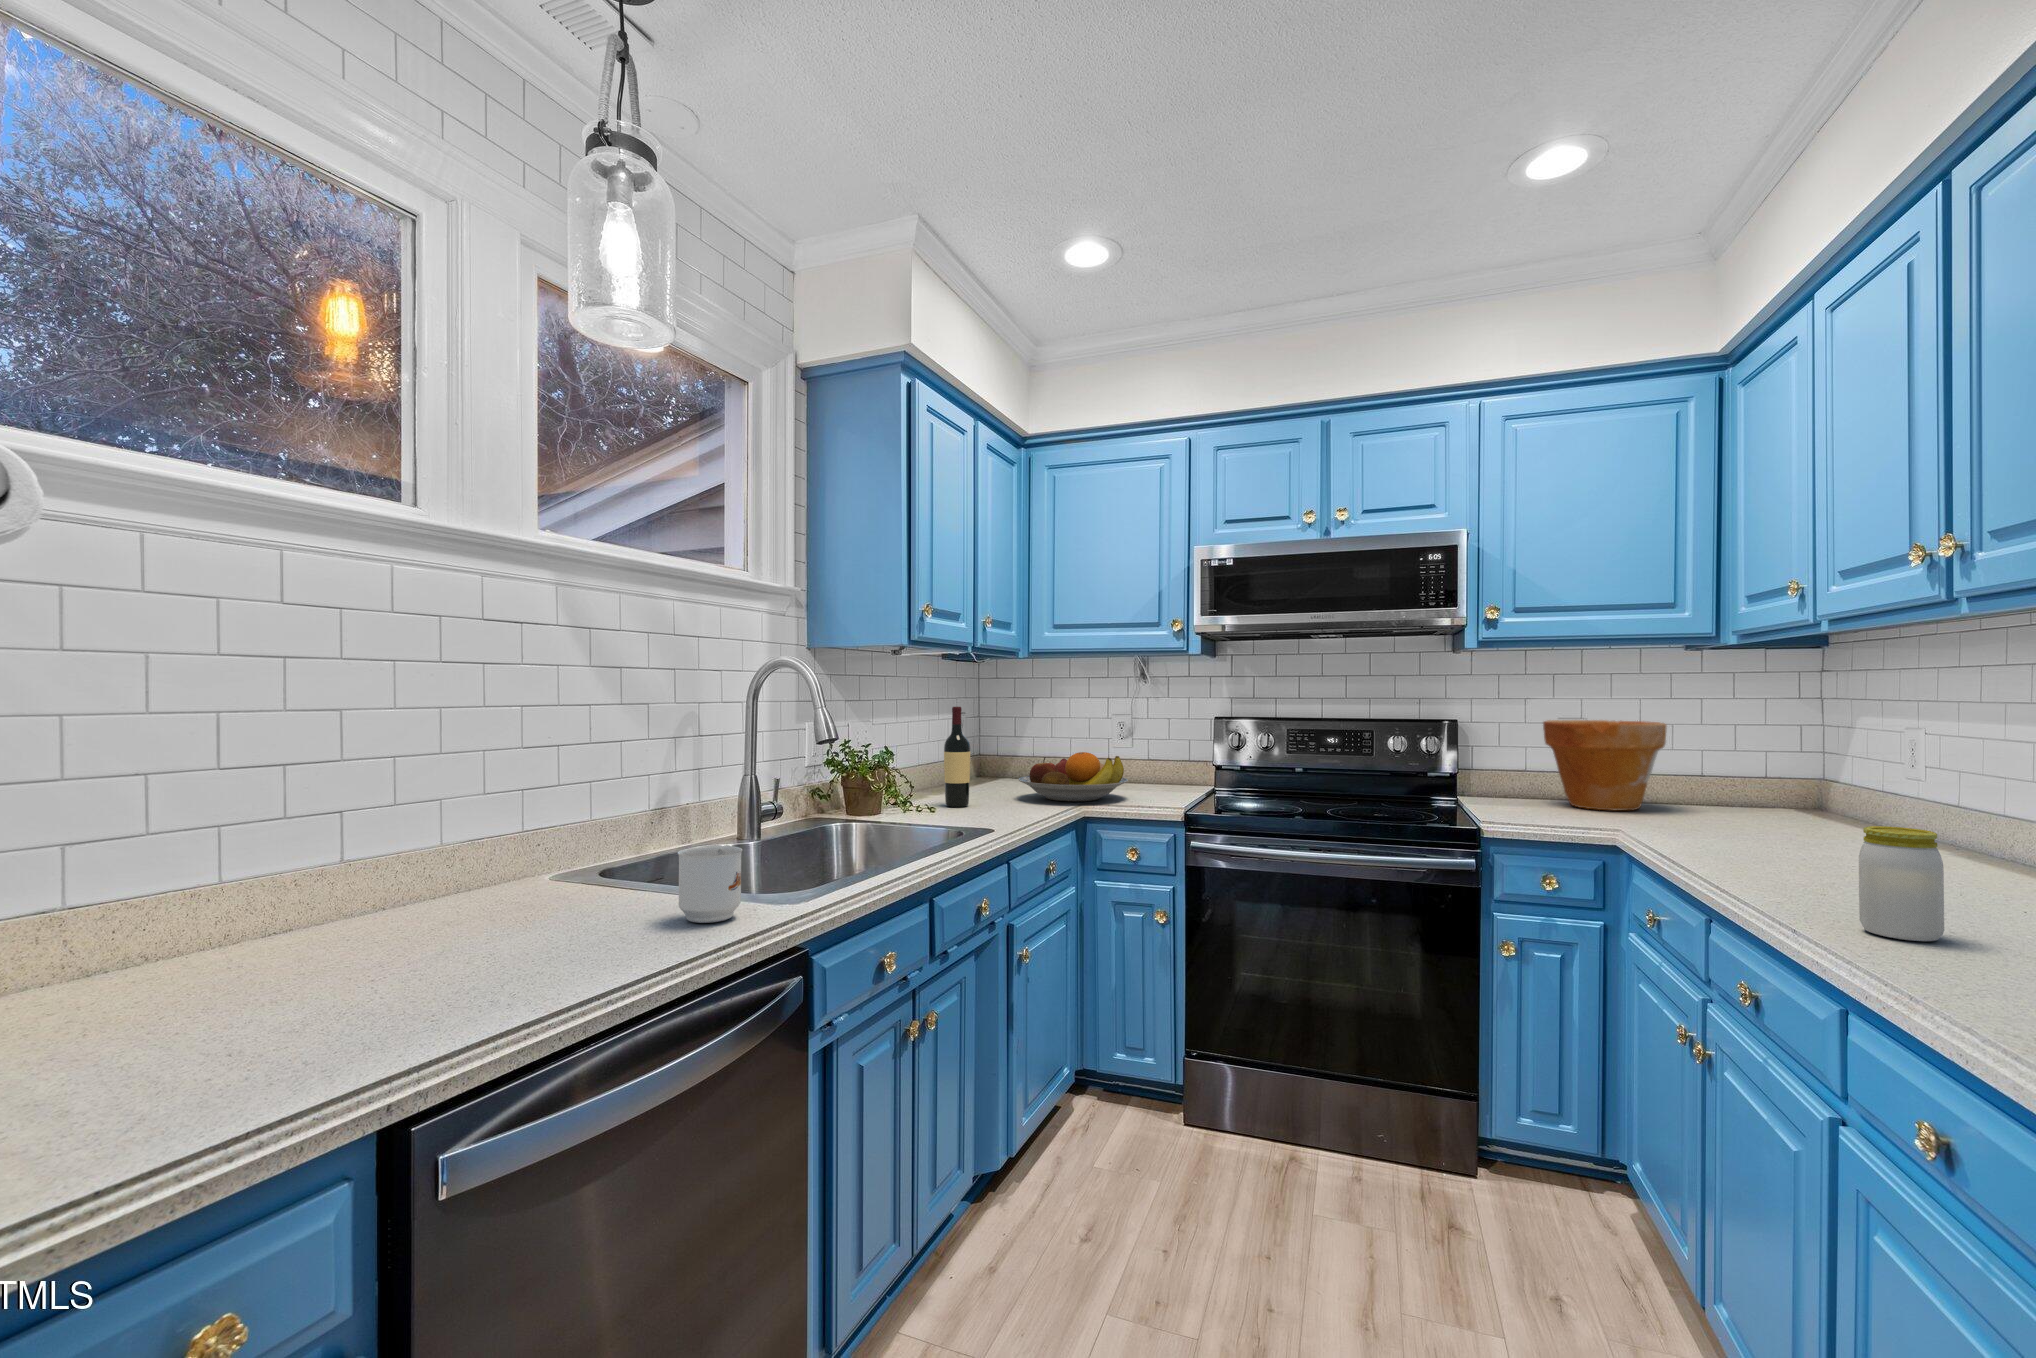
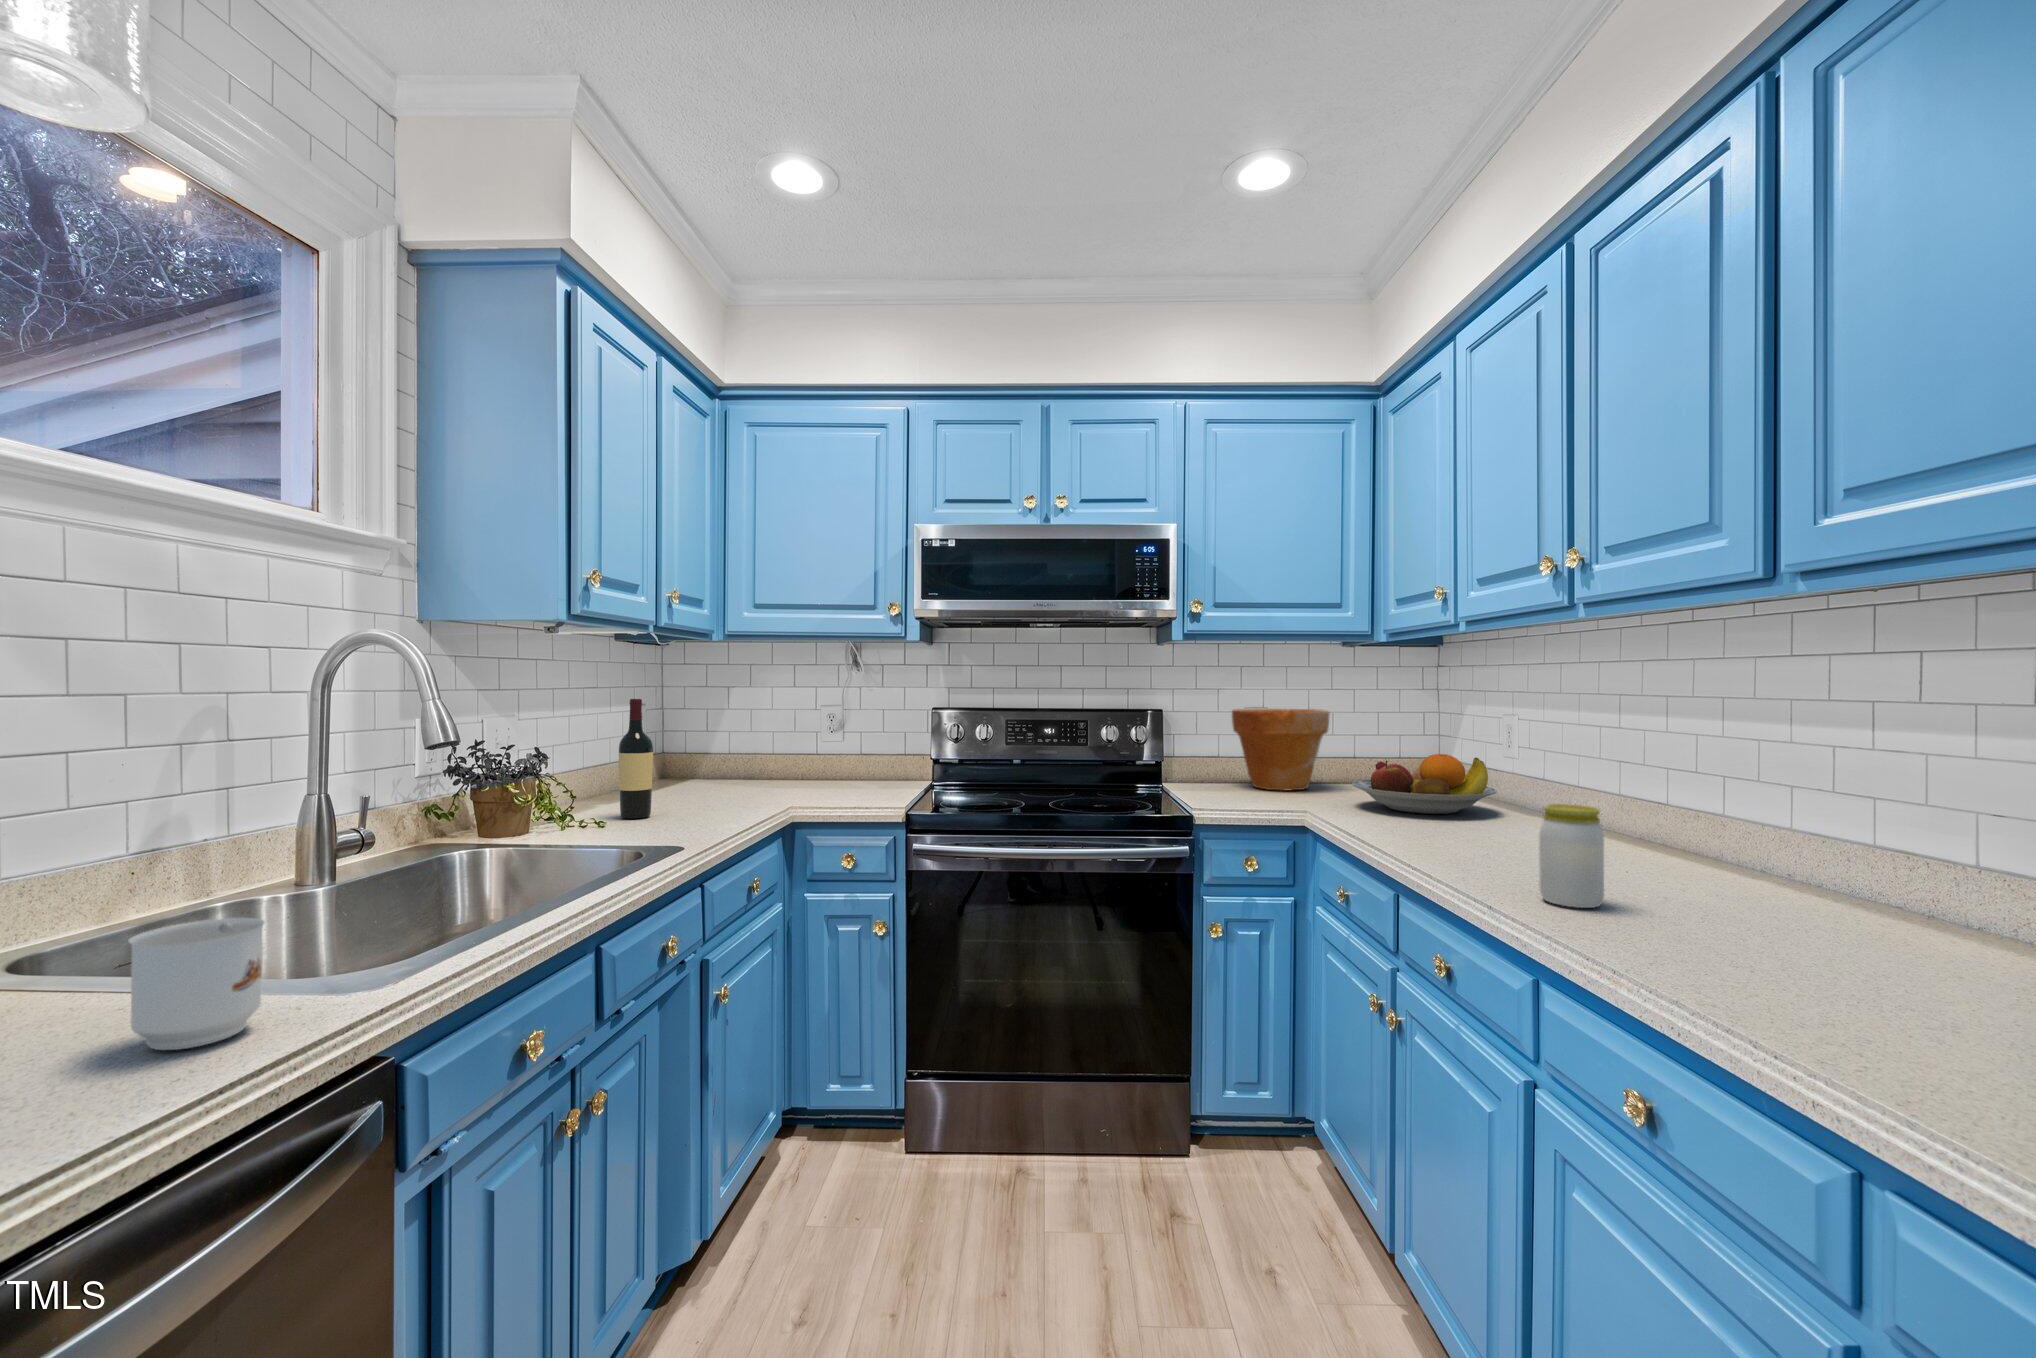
fruit bowl: present [1019,752,1128,801] -> present [1353,754,1497,814]

